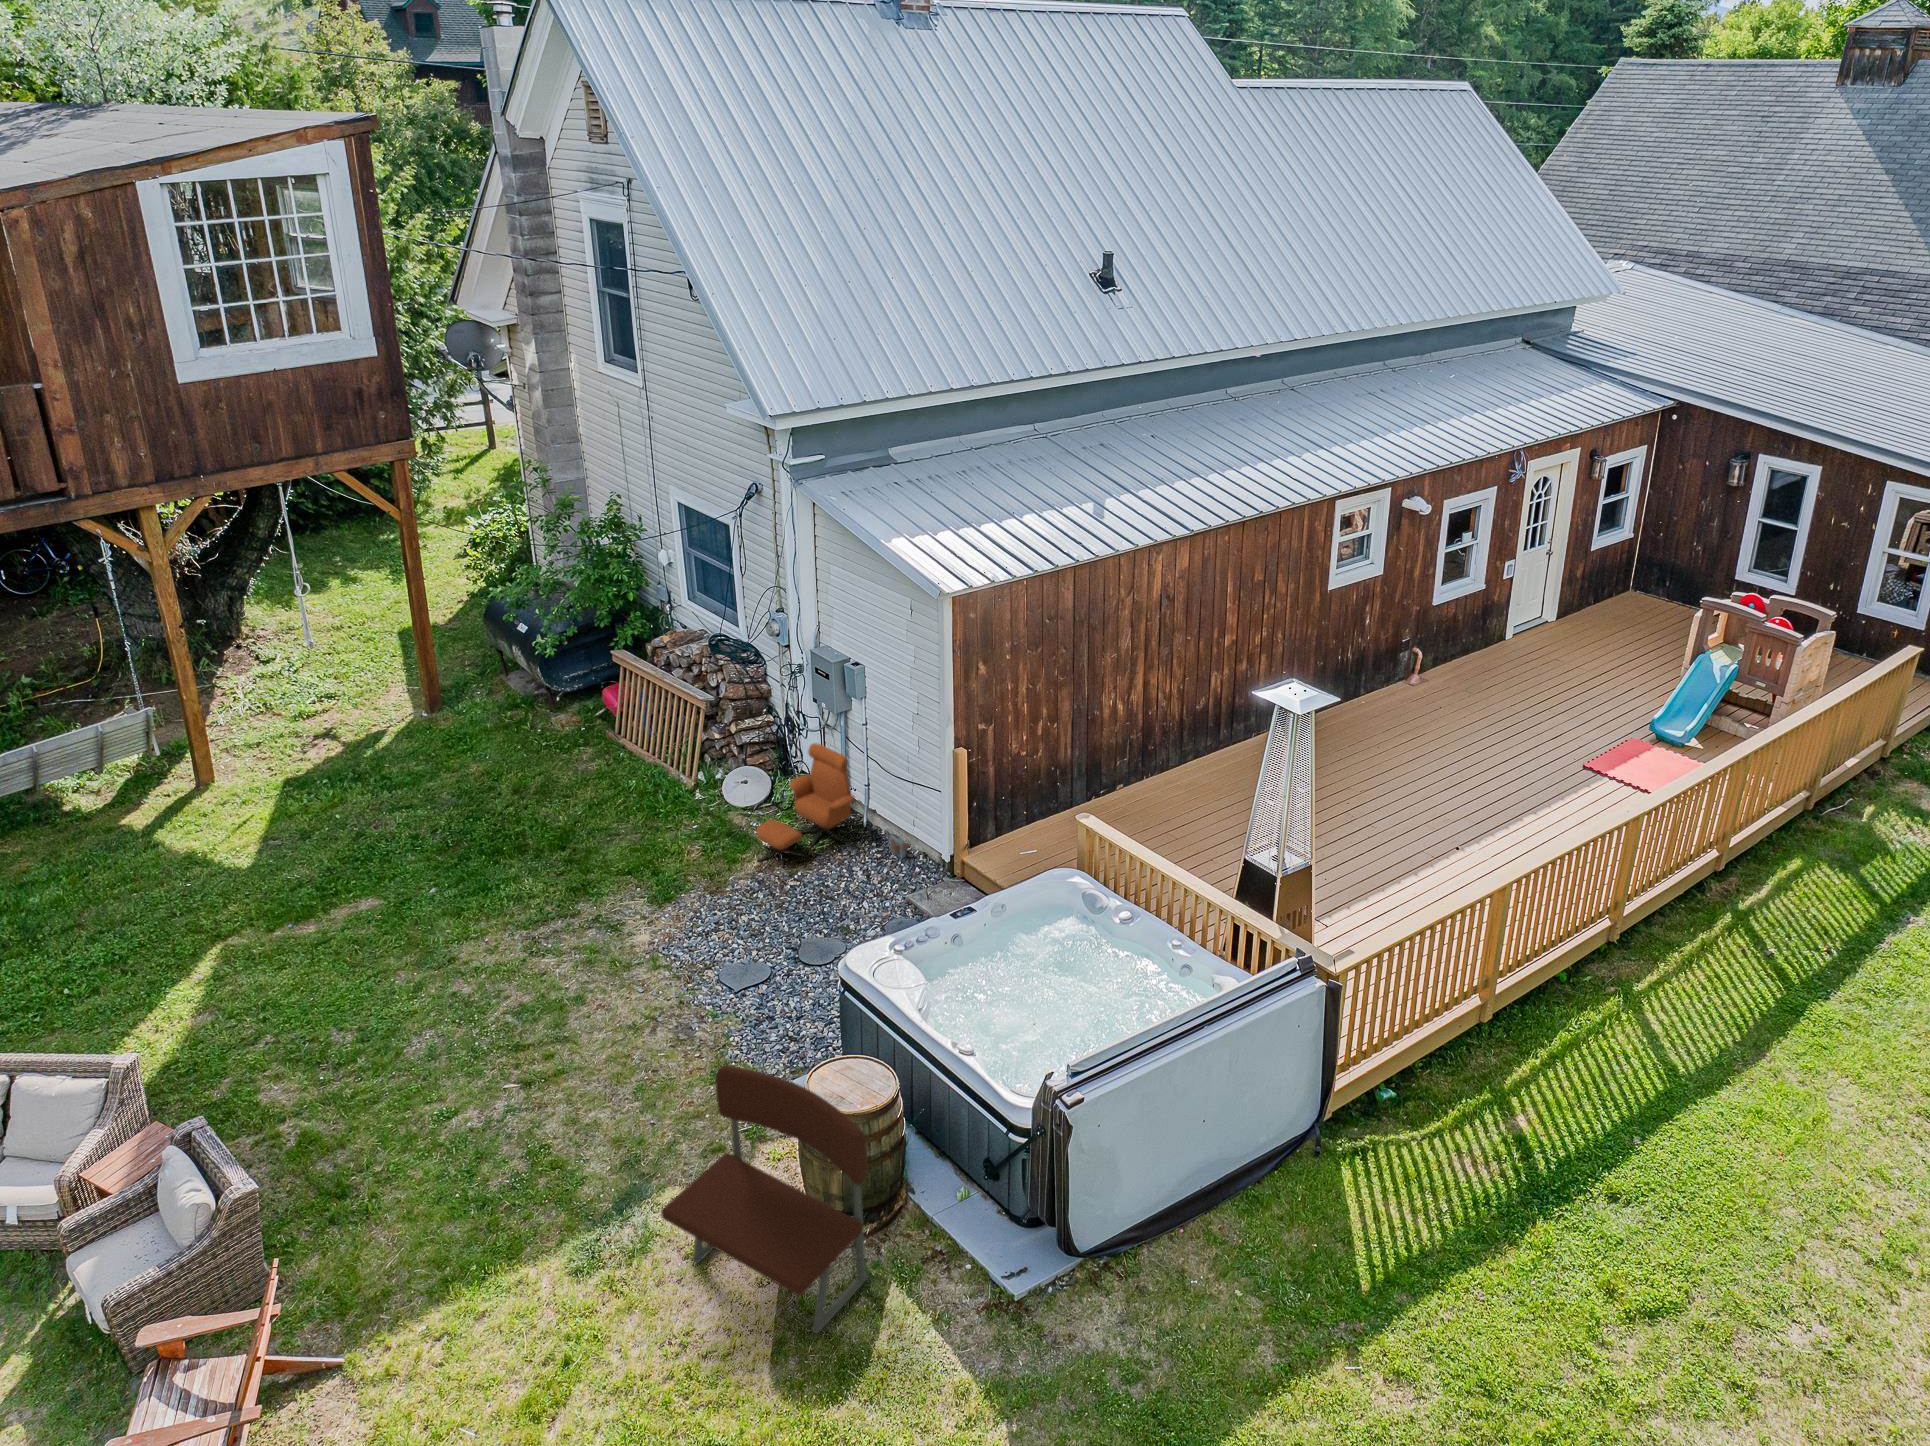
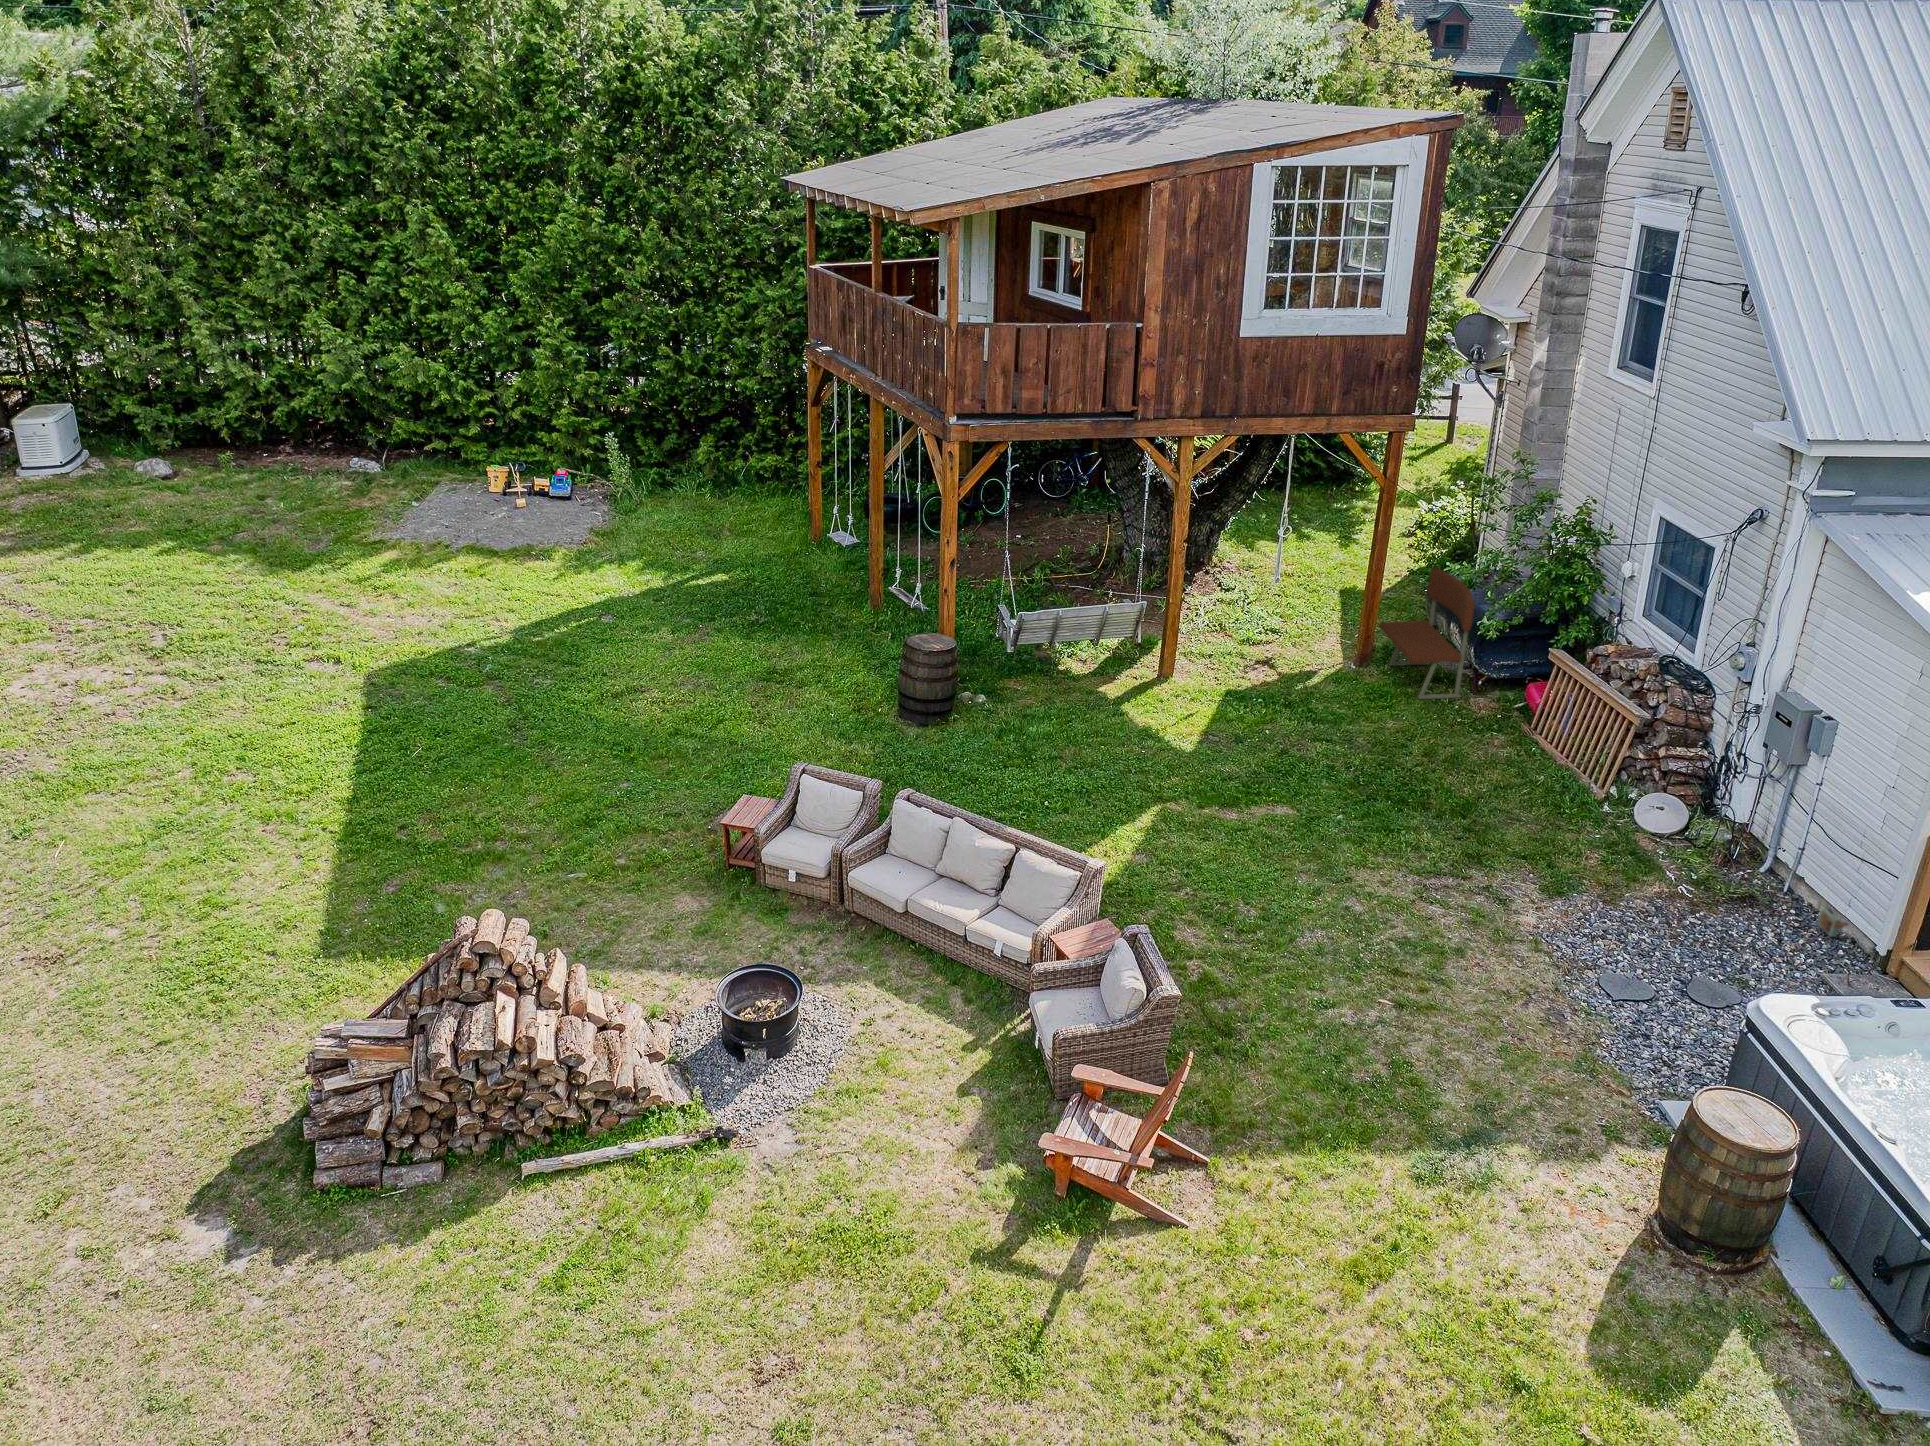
lounge chair: present [756,743,855,868] -> none [1657,787,1793,903]
bench: present [661,1065,868,1334] -> present [1379,568,1475,699]

